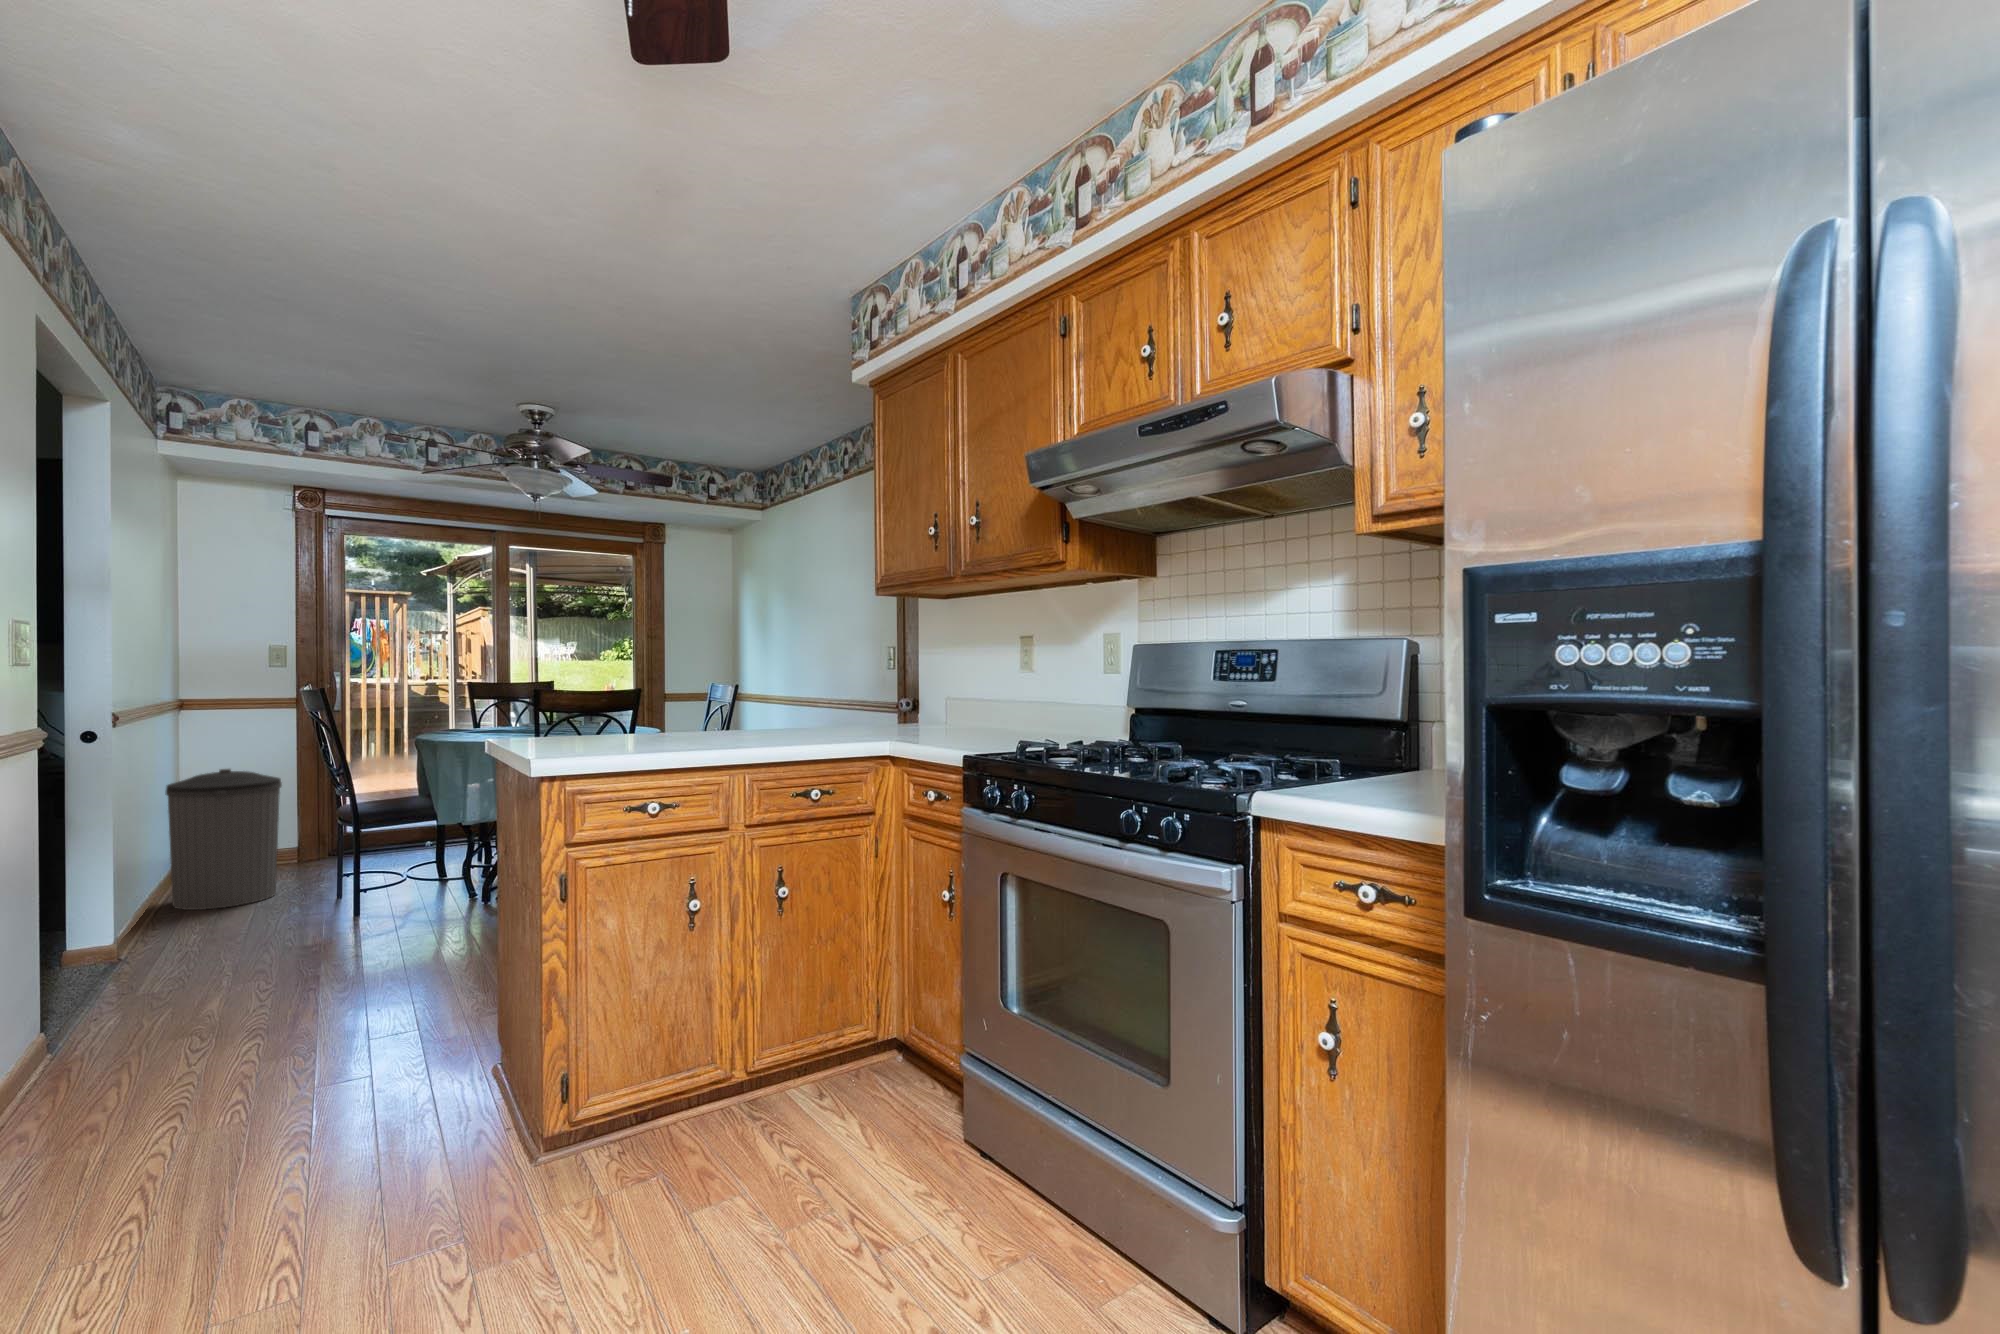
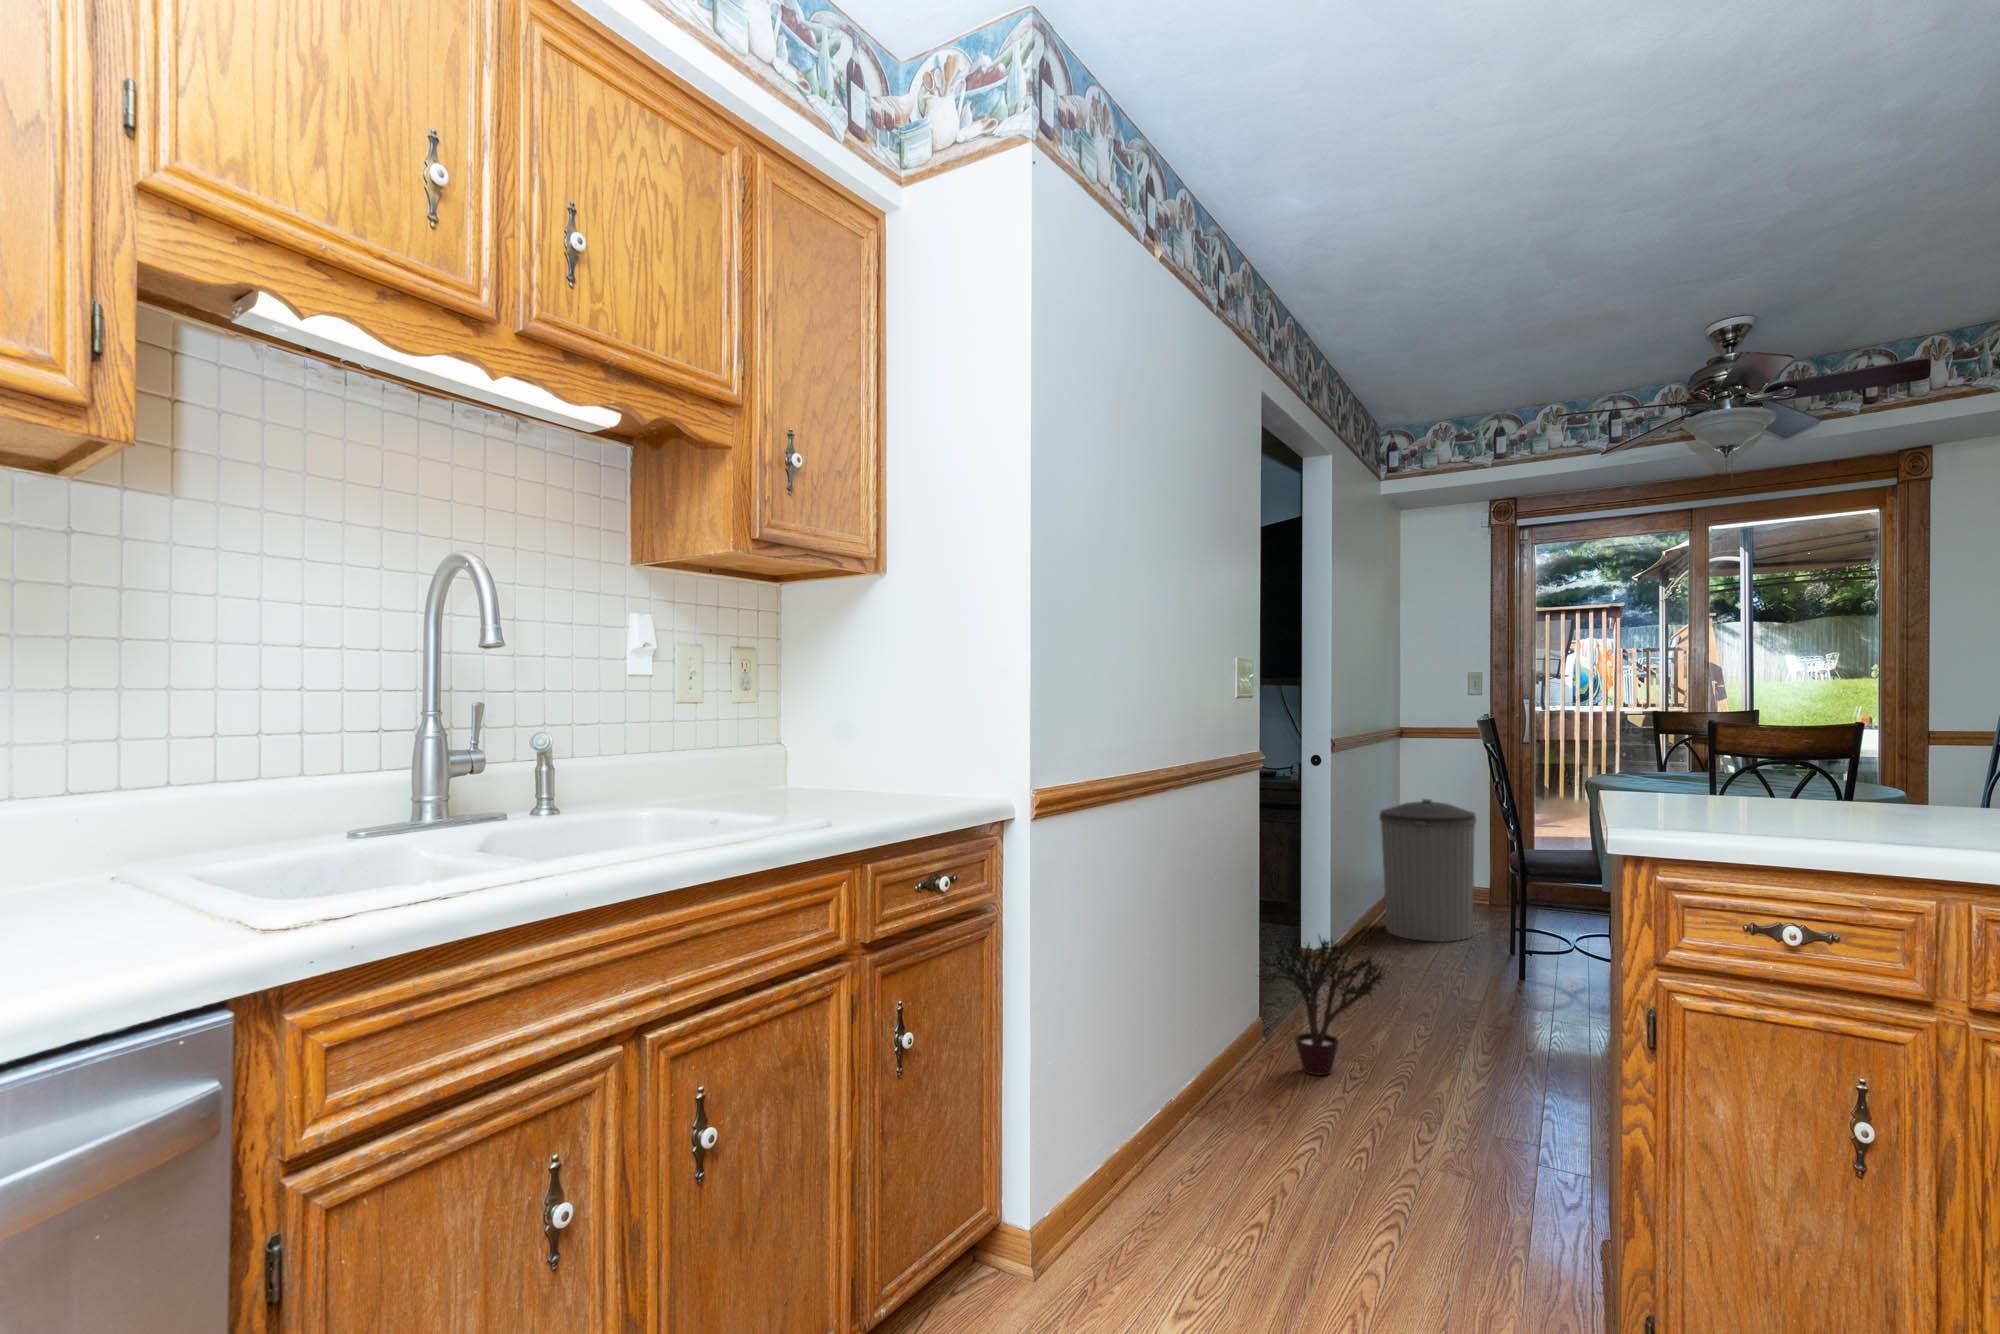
potted plant: none [55,906,233,1059] -> present [1260,938,1387,1075]

